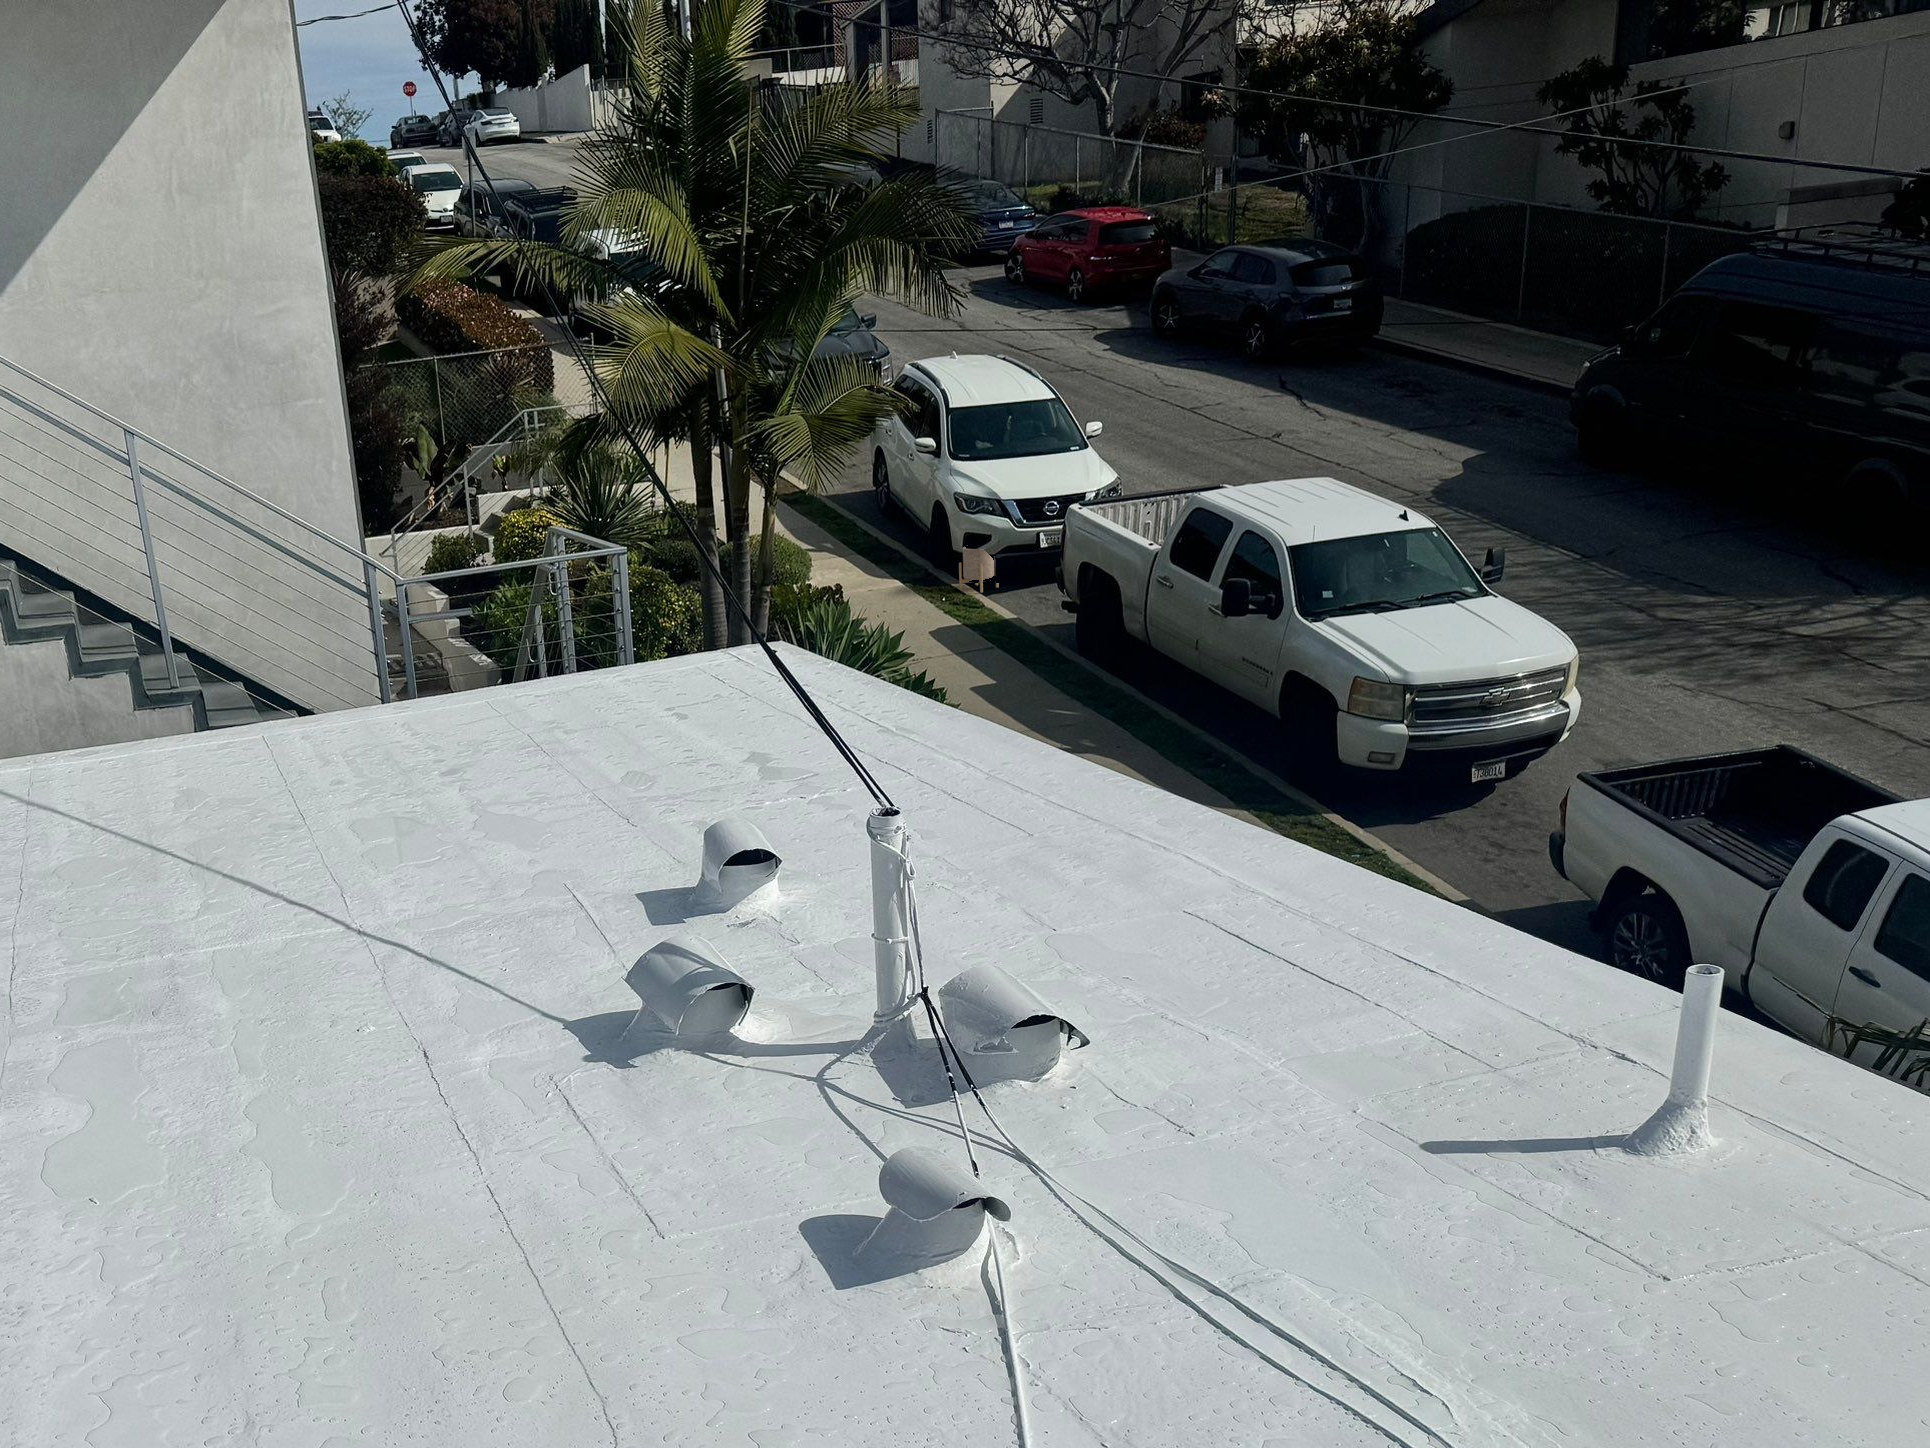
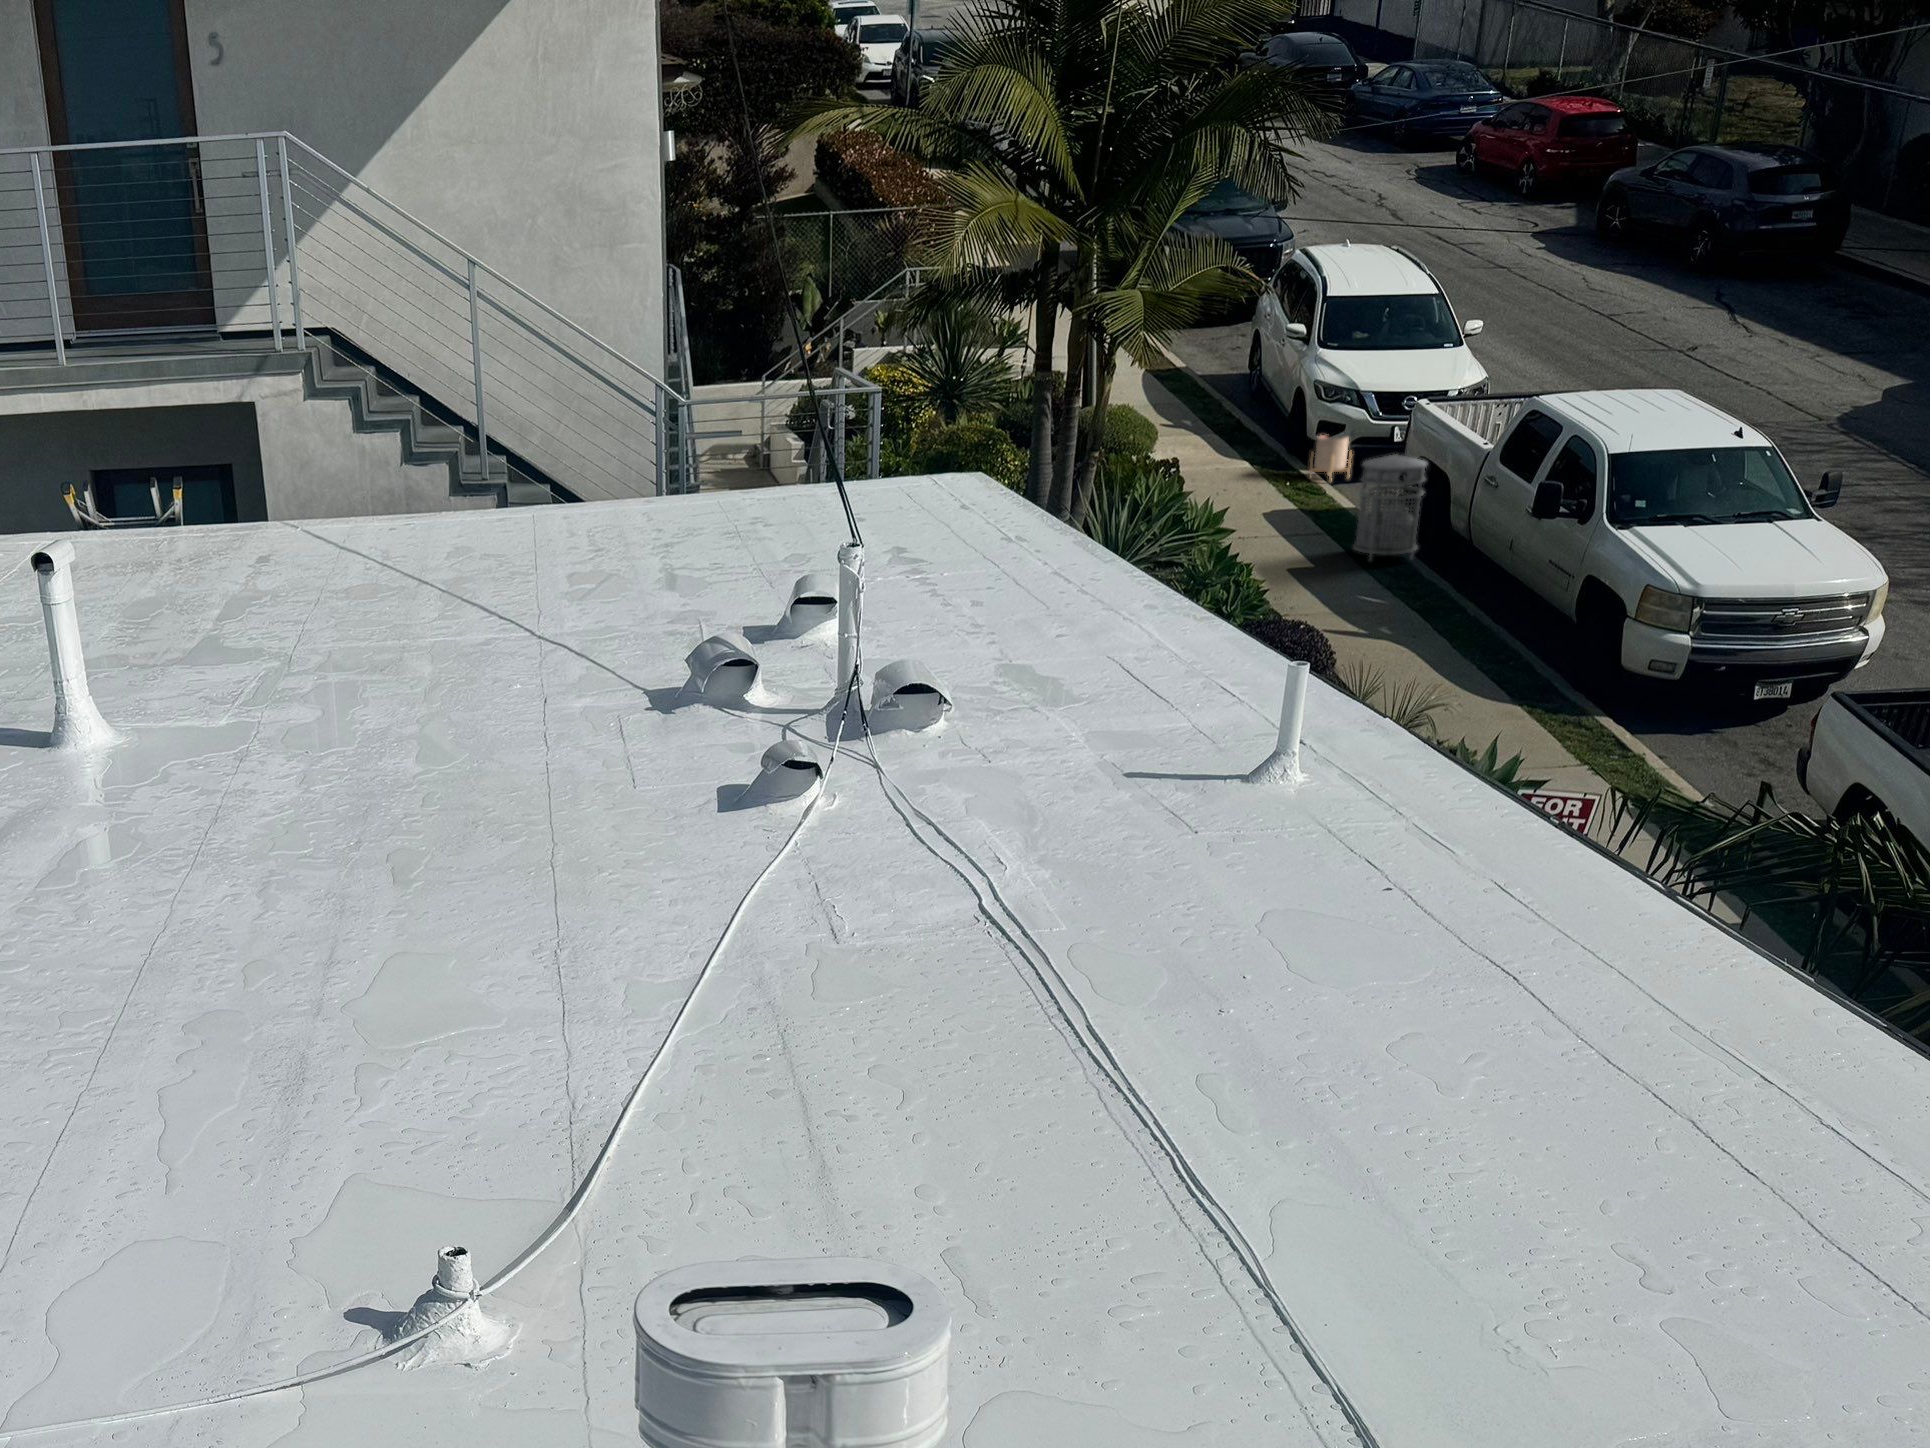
trash can: none [1029,562,1093,671] -> present [1353,454,1427,560]

